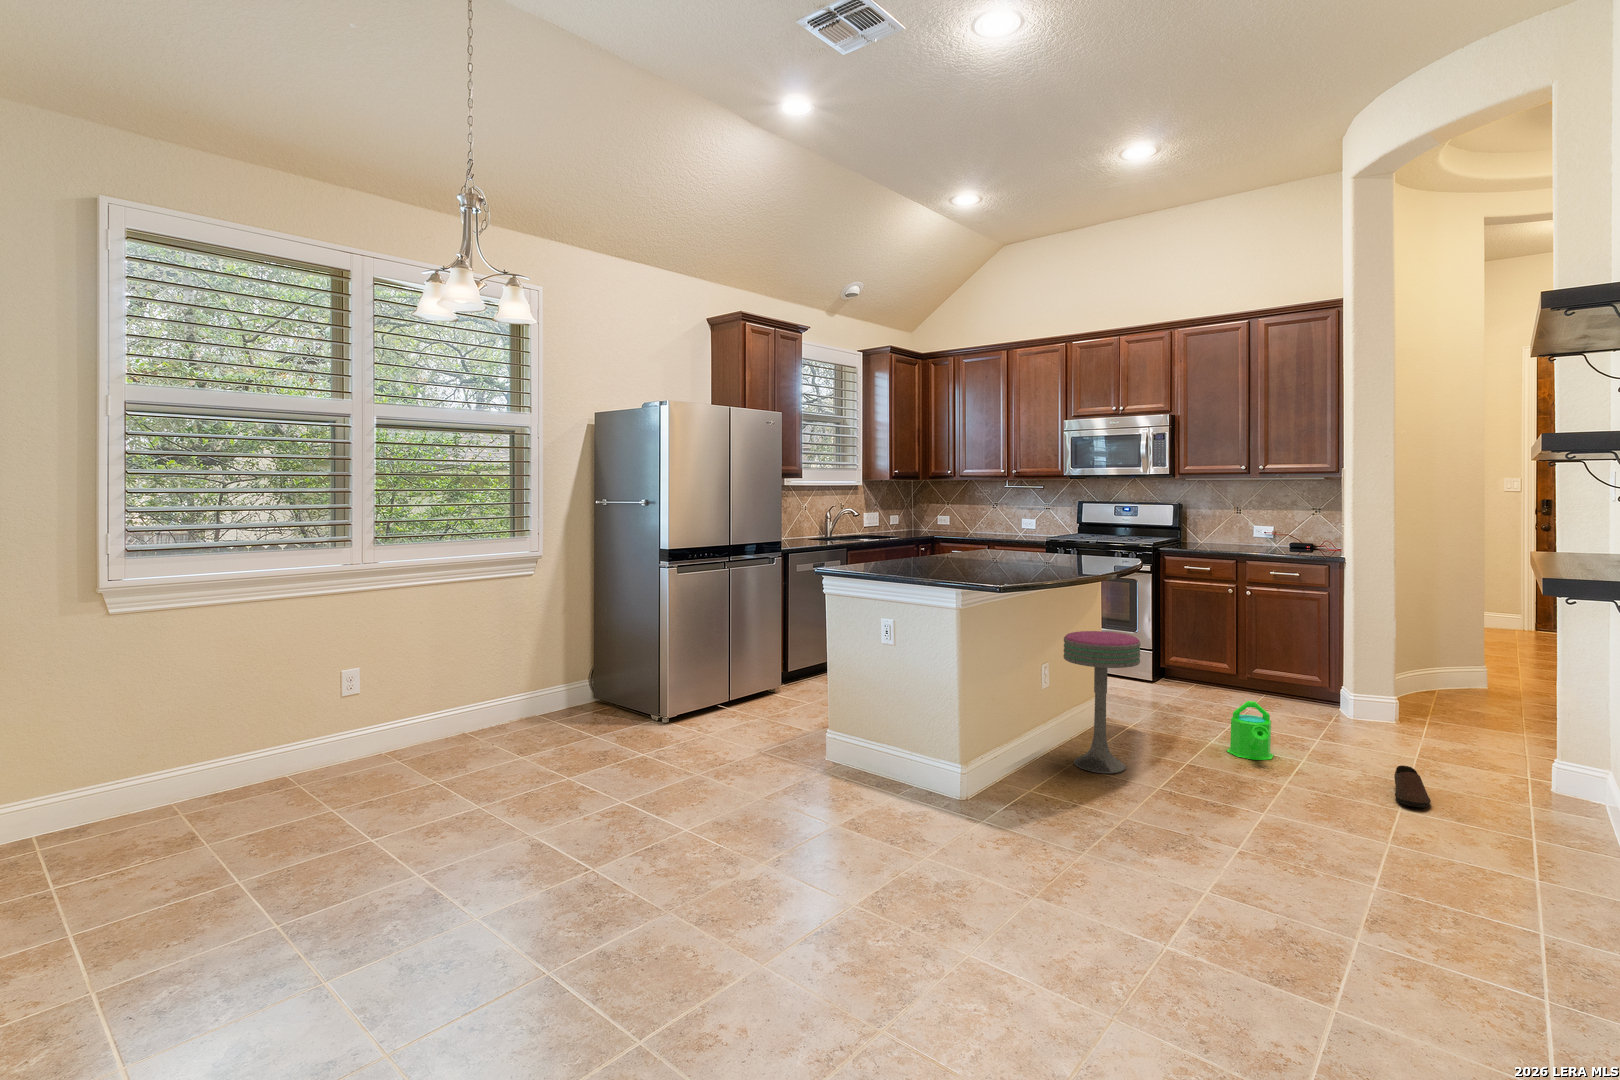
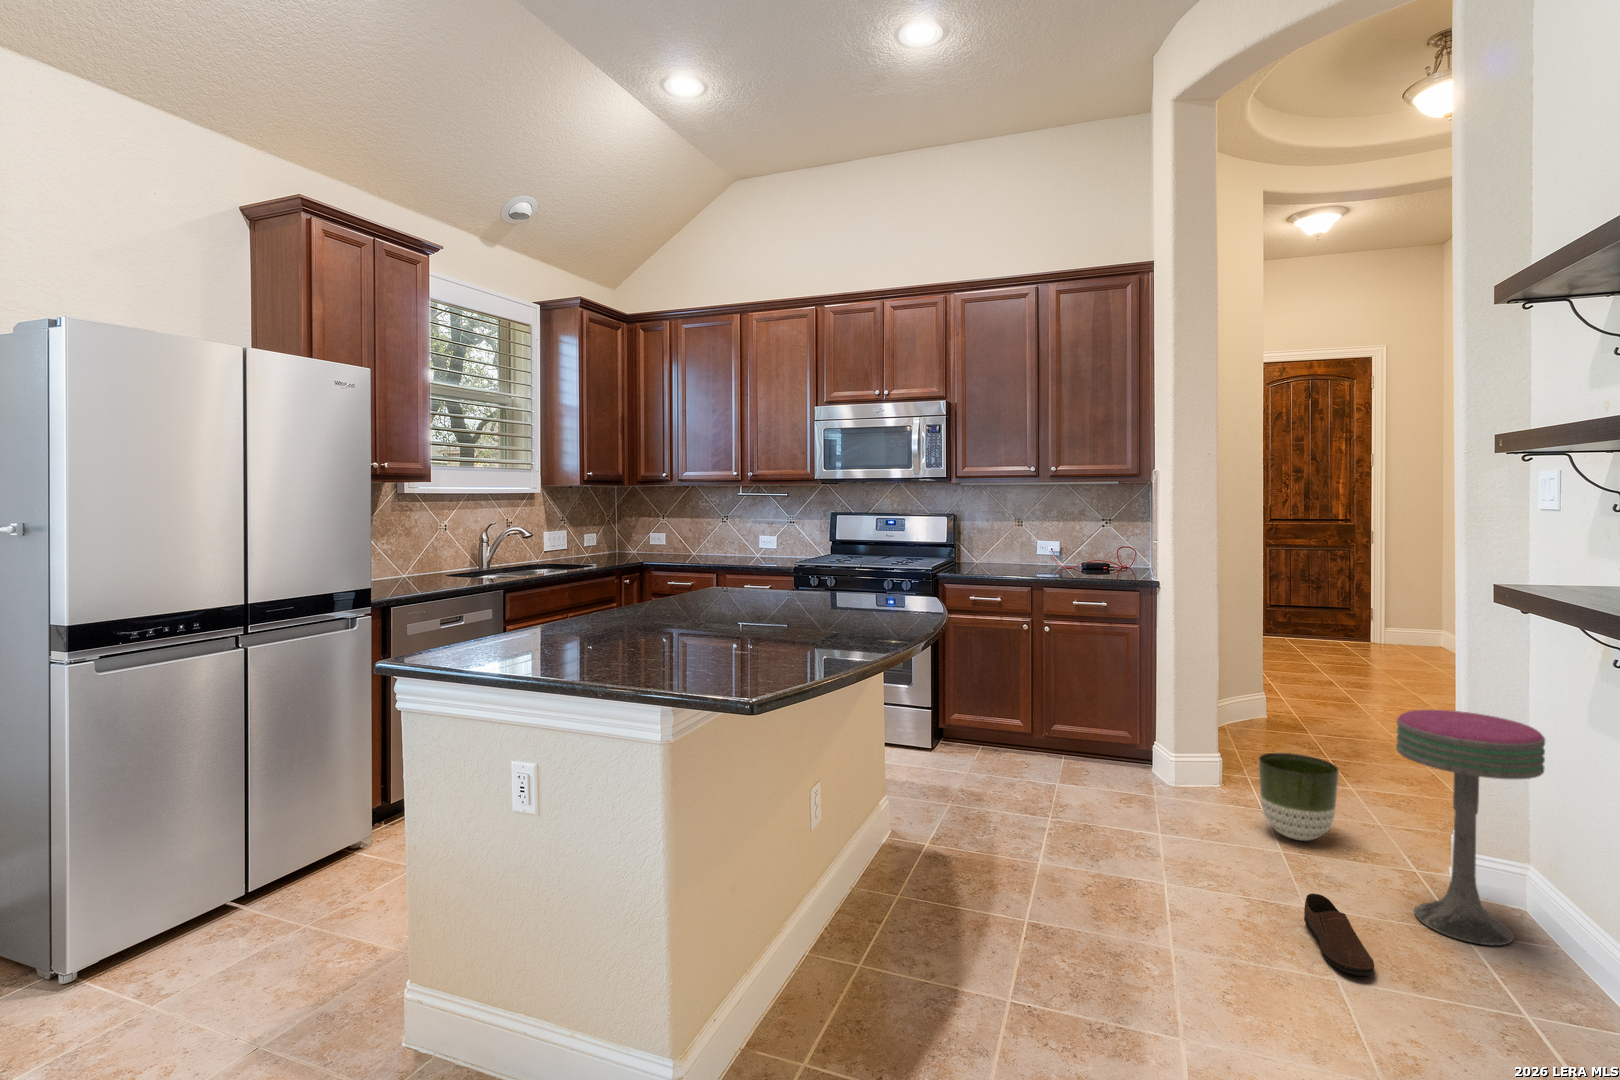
bar stool: present [1063,631,1140,773] -> present [1396,710,1545,945]
planter: none [1405,688,1472,753] -> present [1259,753,1339,841]
watering can: present [1227,701,1274,760] -> none [1071,806,1137,896]

